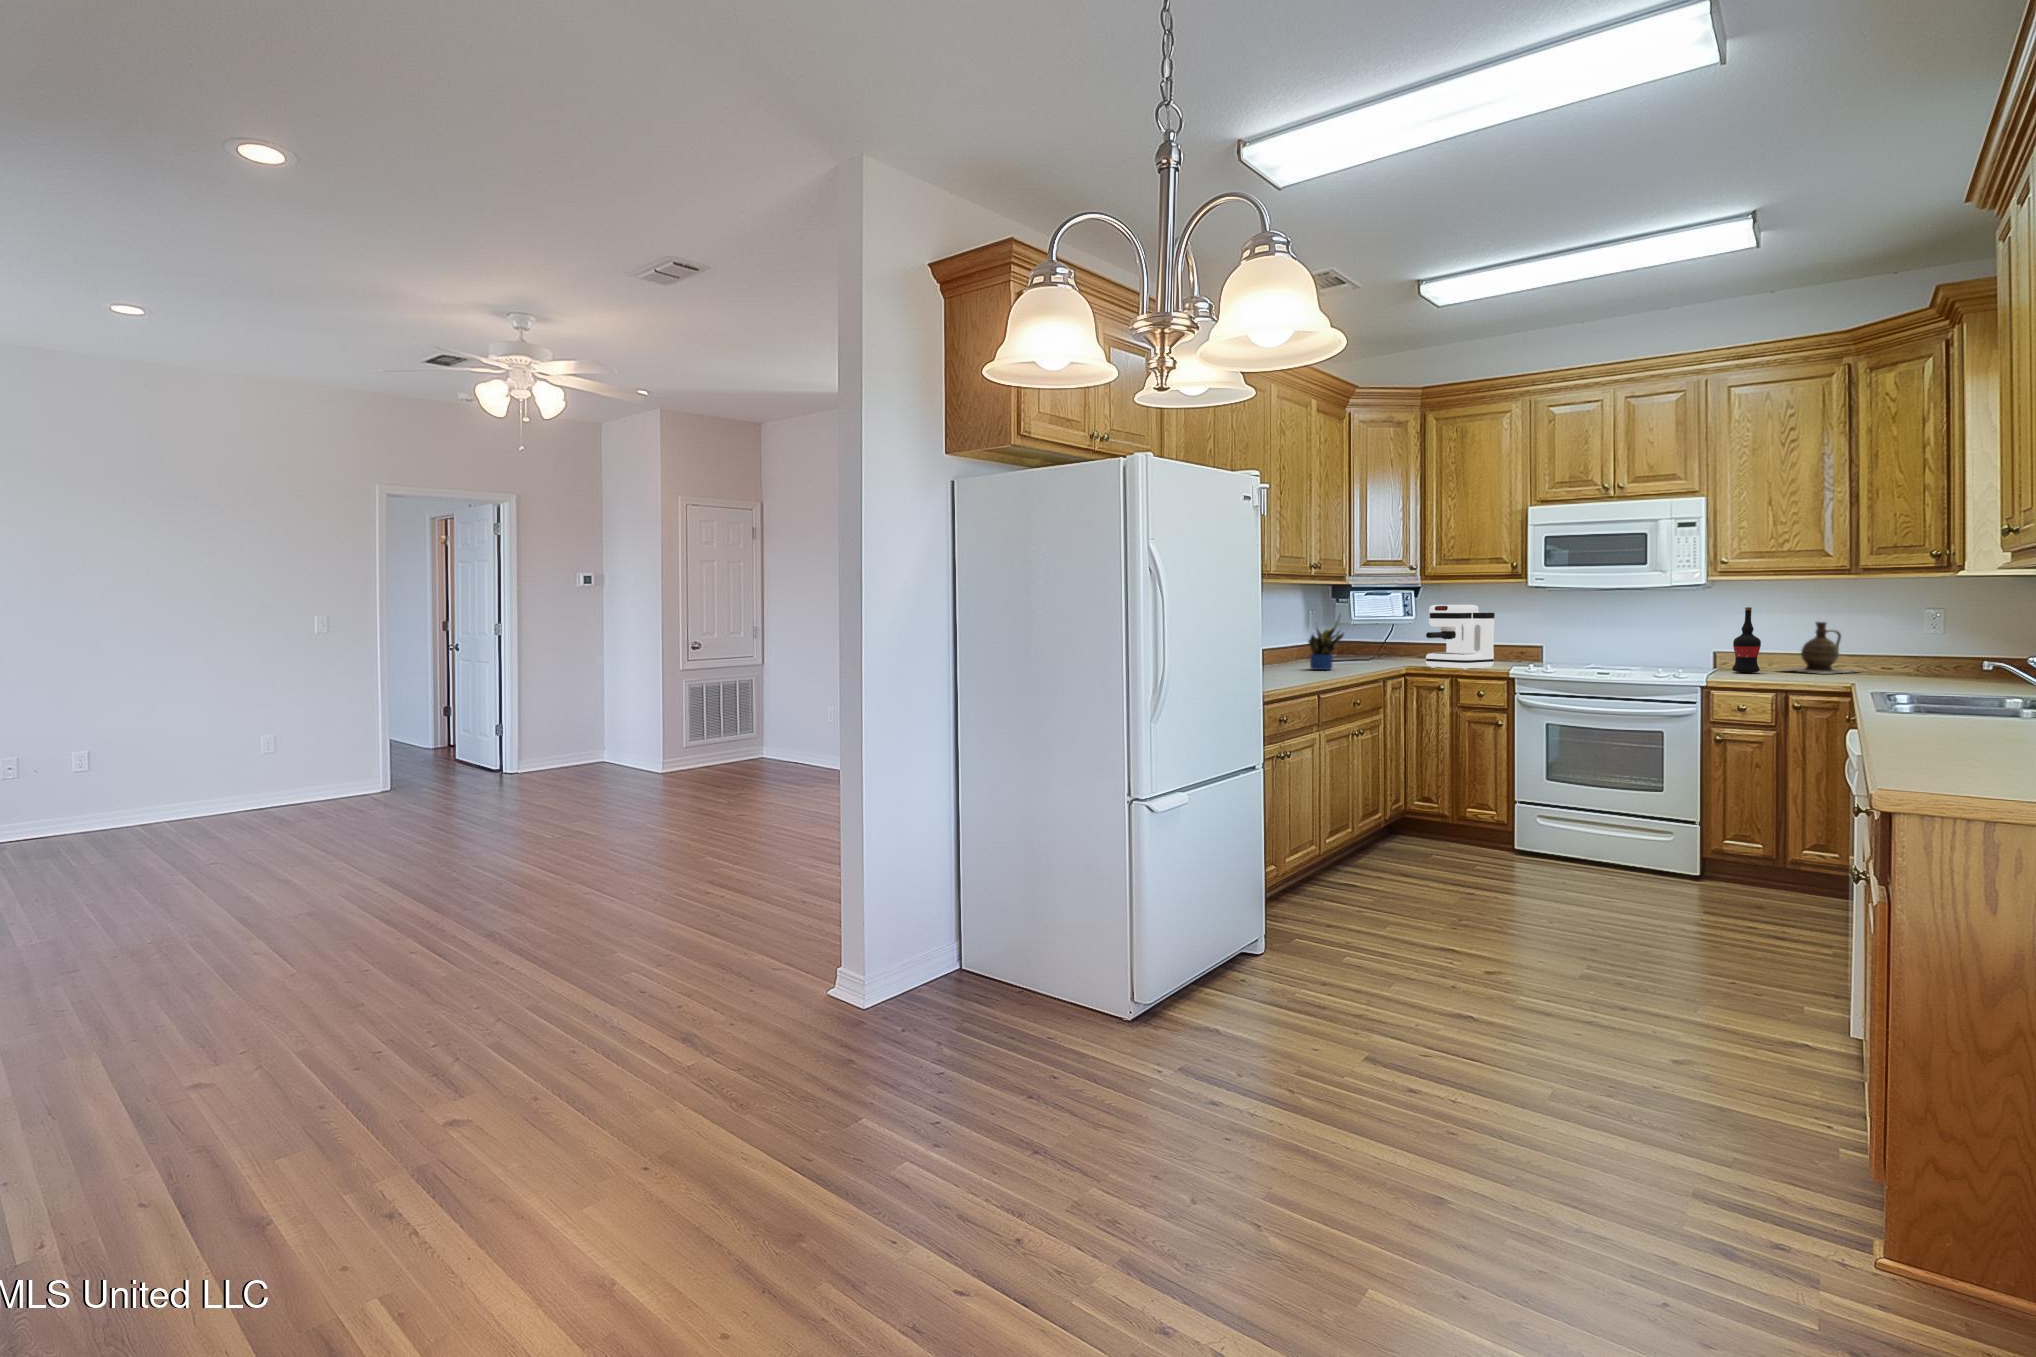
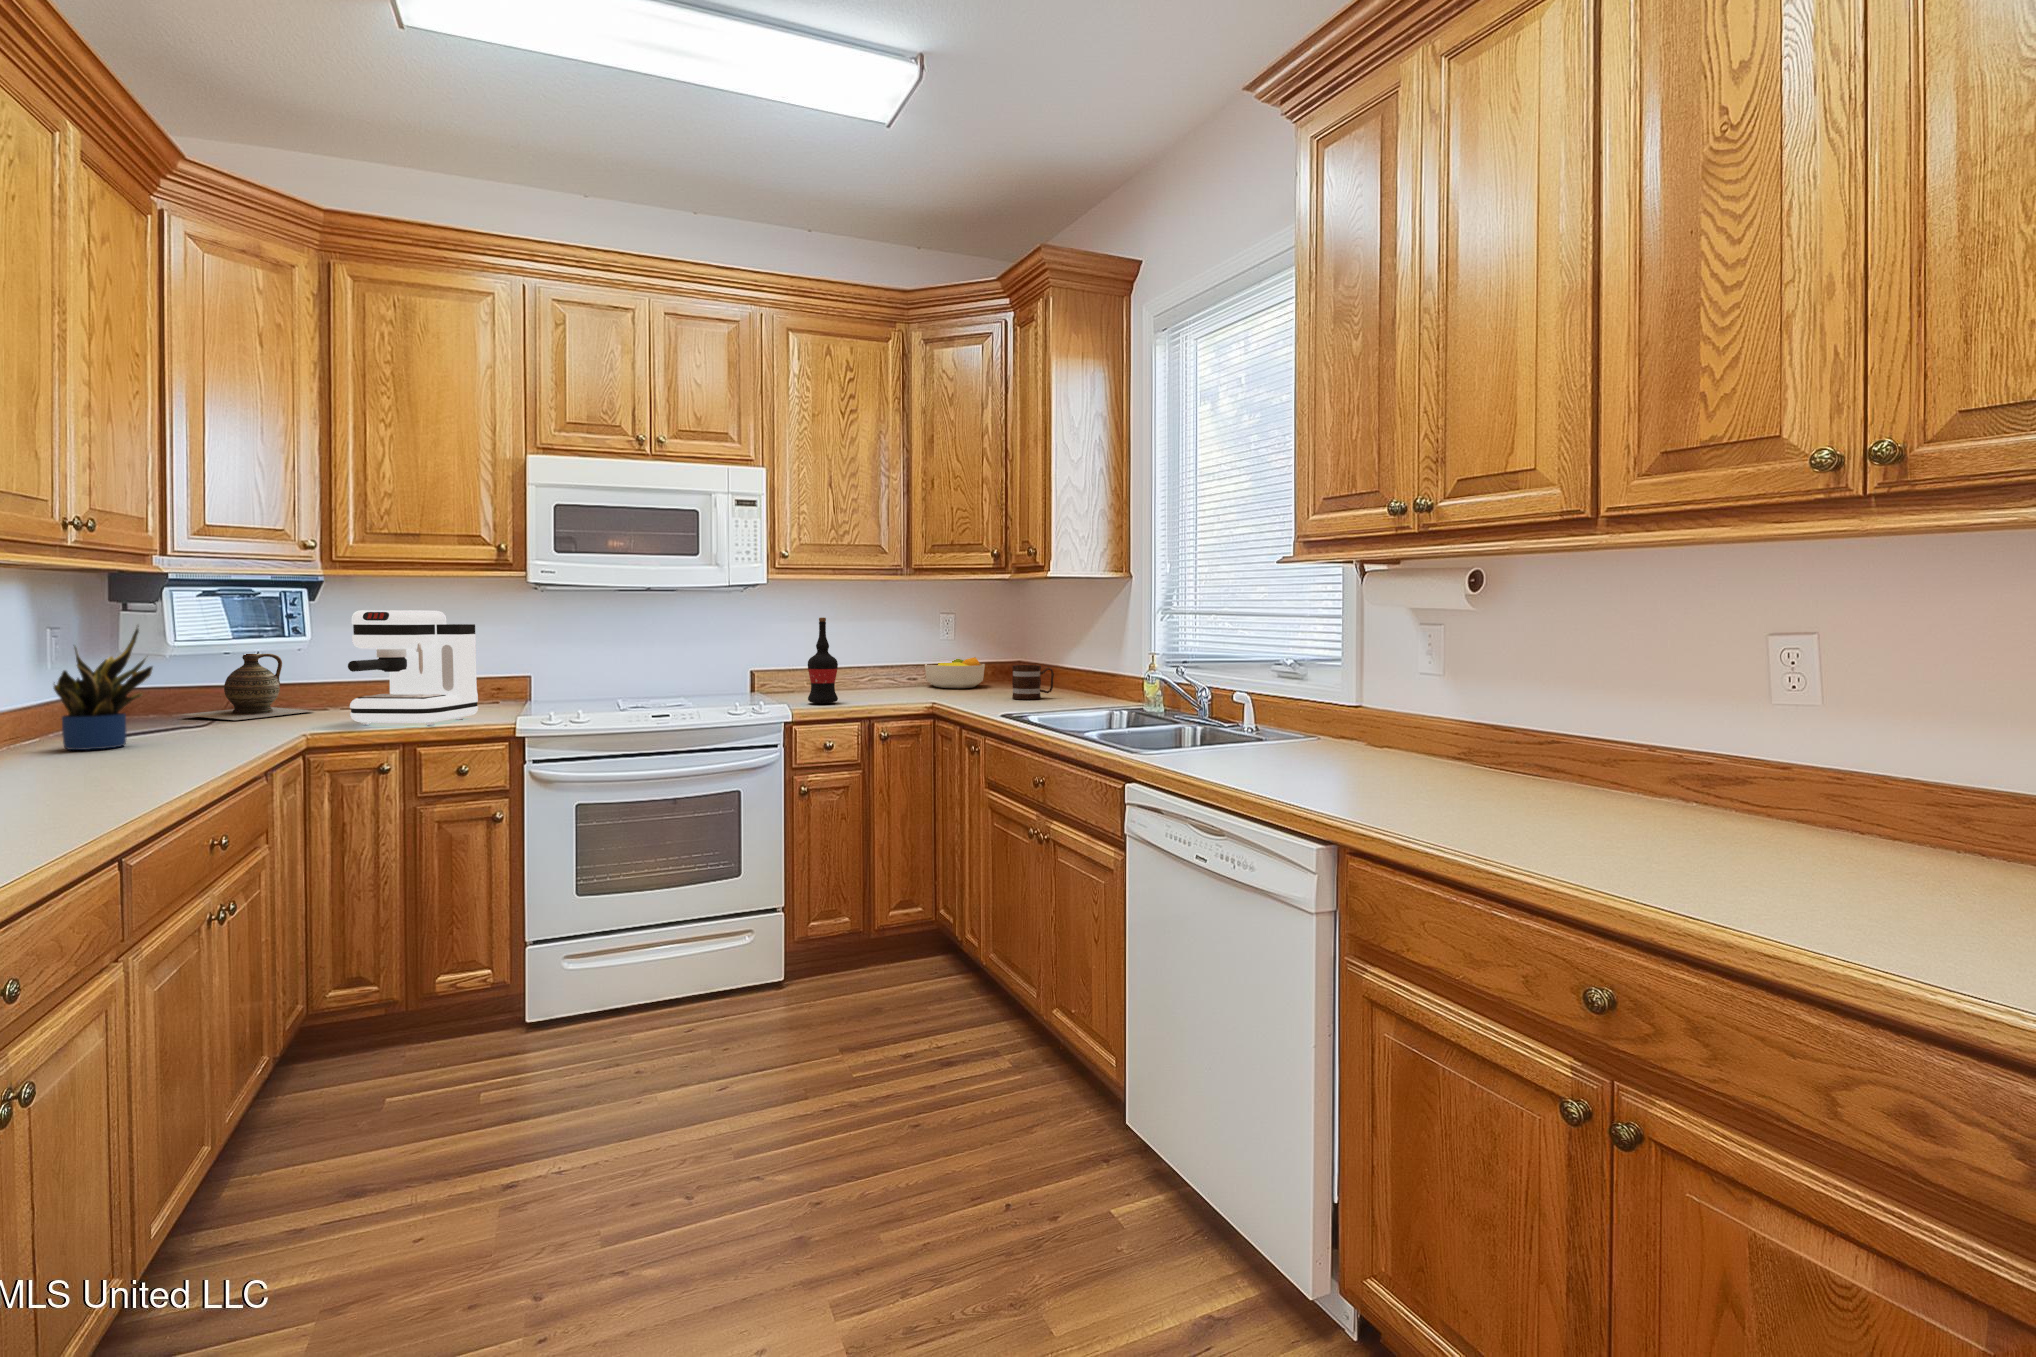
ceramic jug: present [1783,622,1852,674] -> present [181,654,312,720]
fruit bowl: none [1880,639,1954,670] -> present [925,657,985,688]
mug: none [1944,649,1997,679] -> present [1012,665,1054,699]

